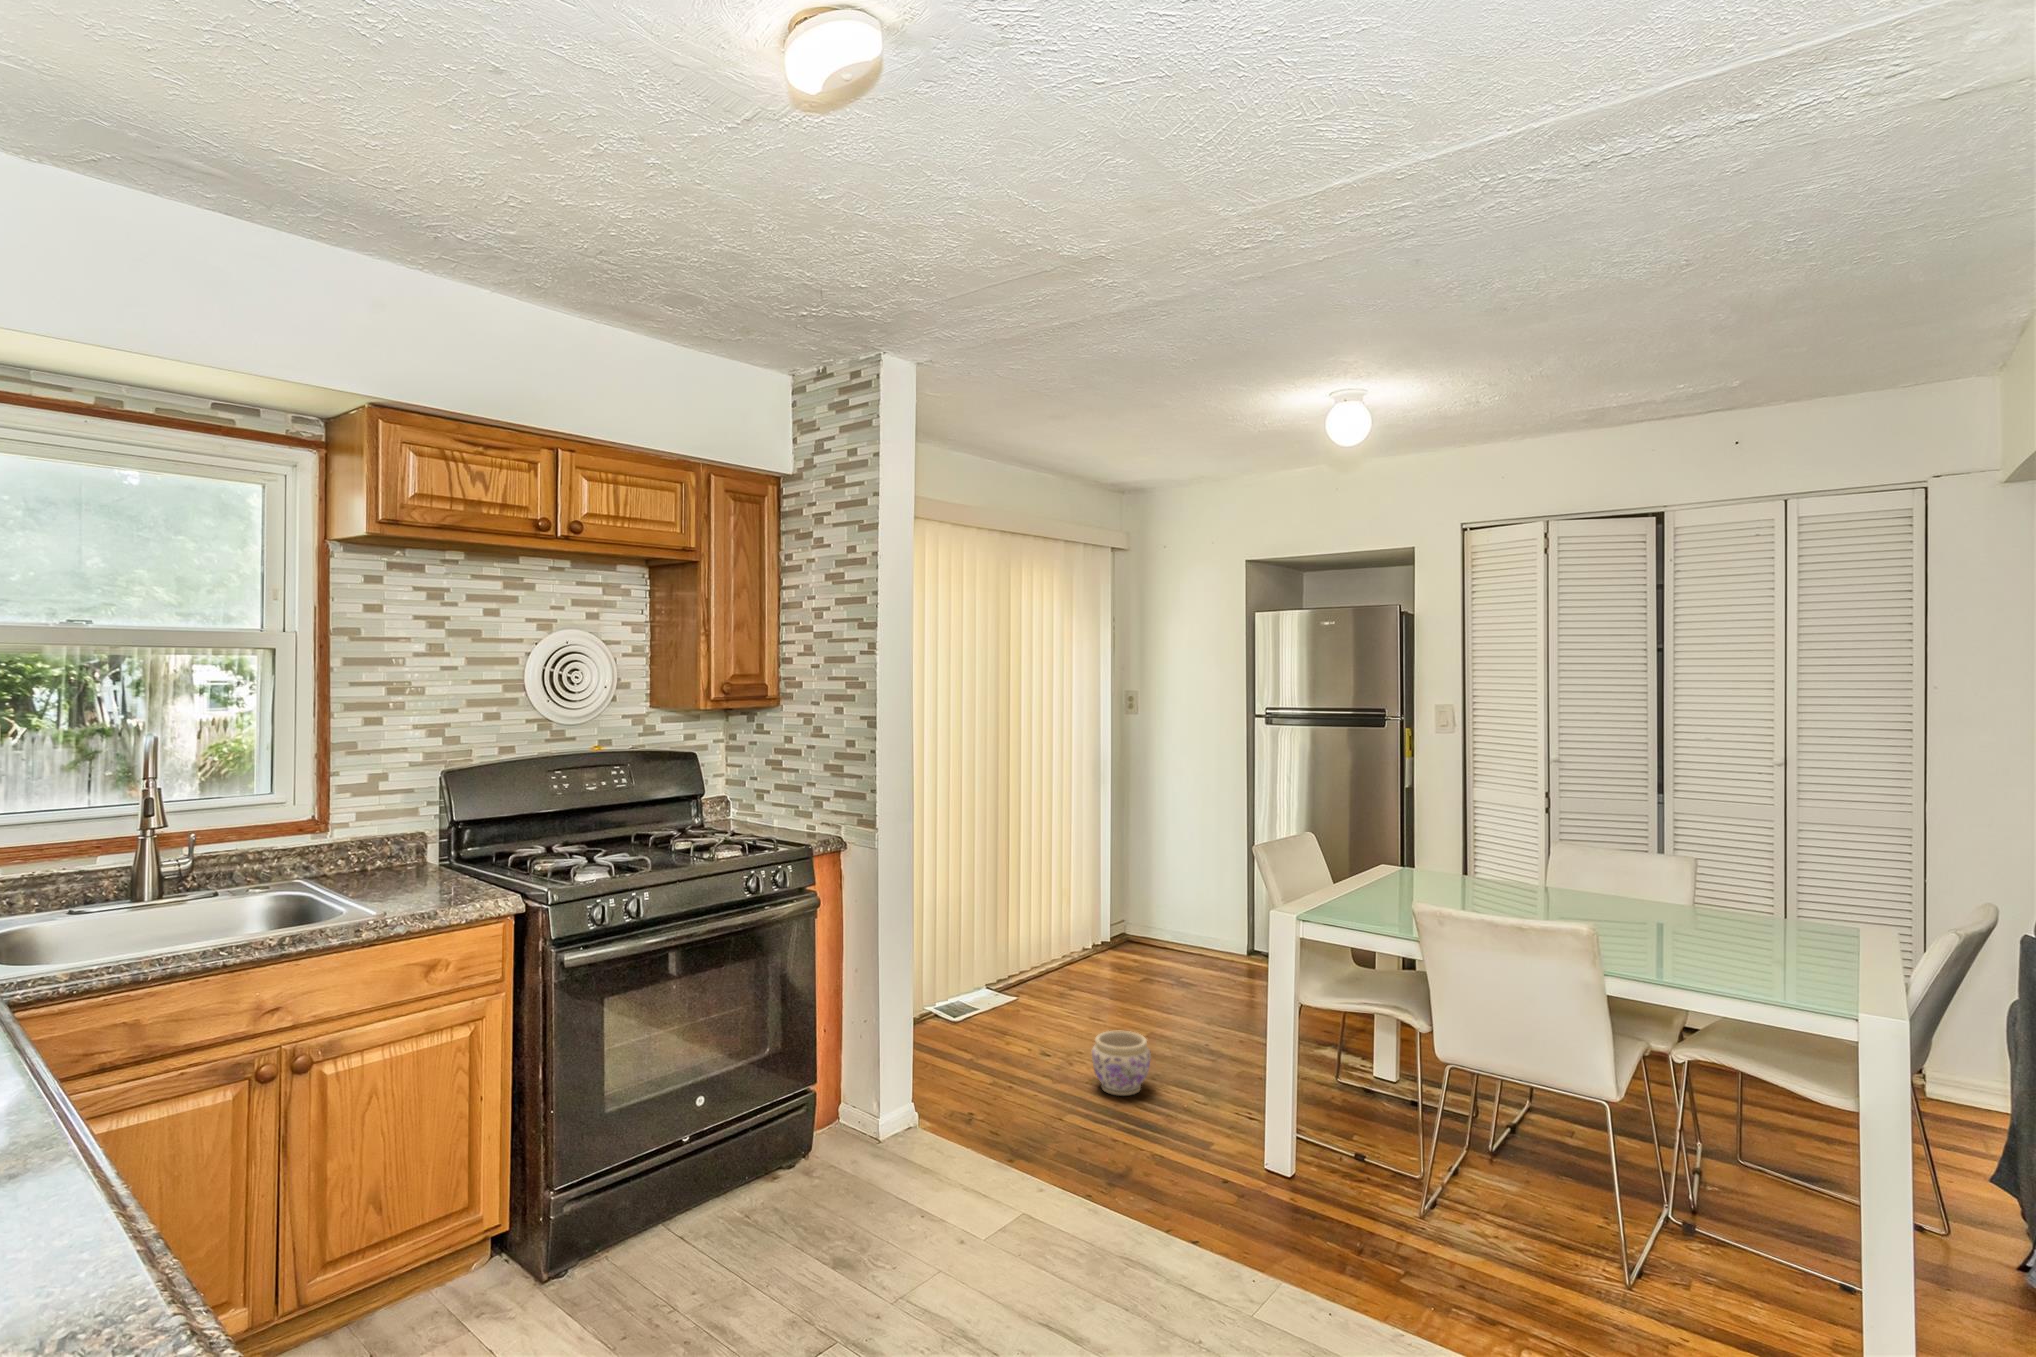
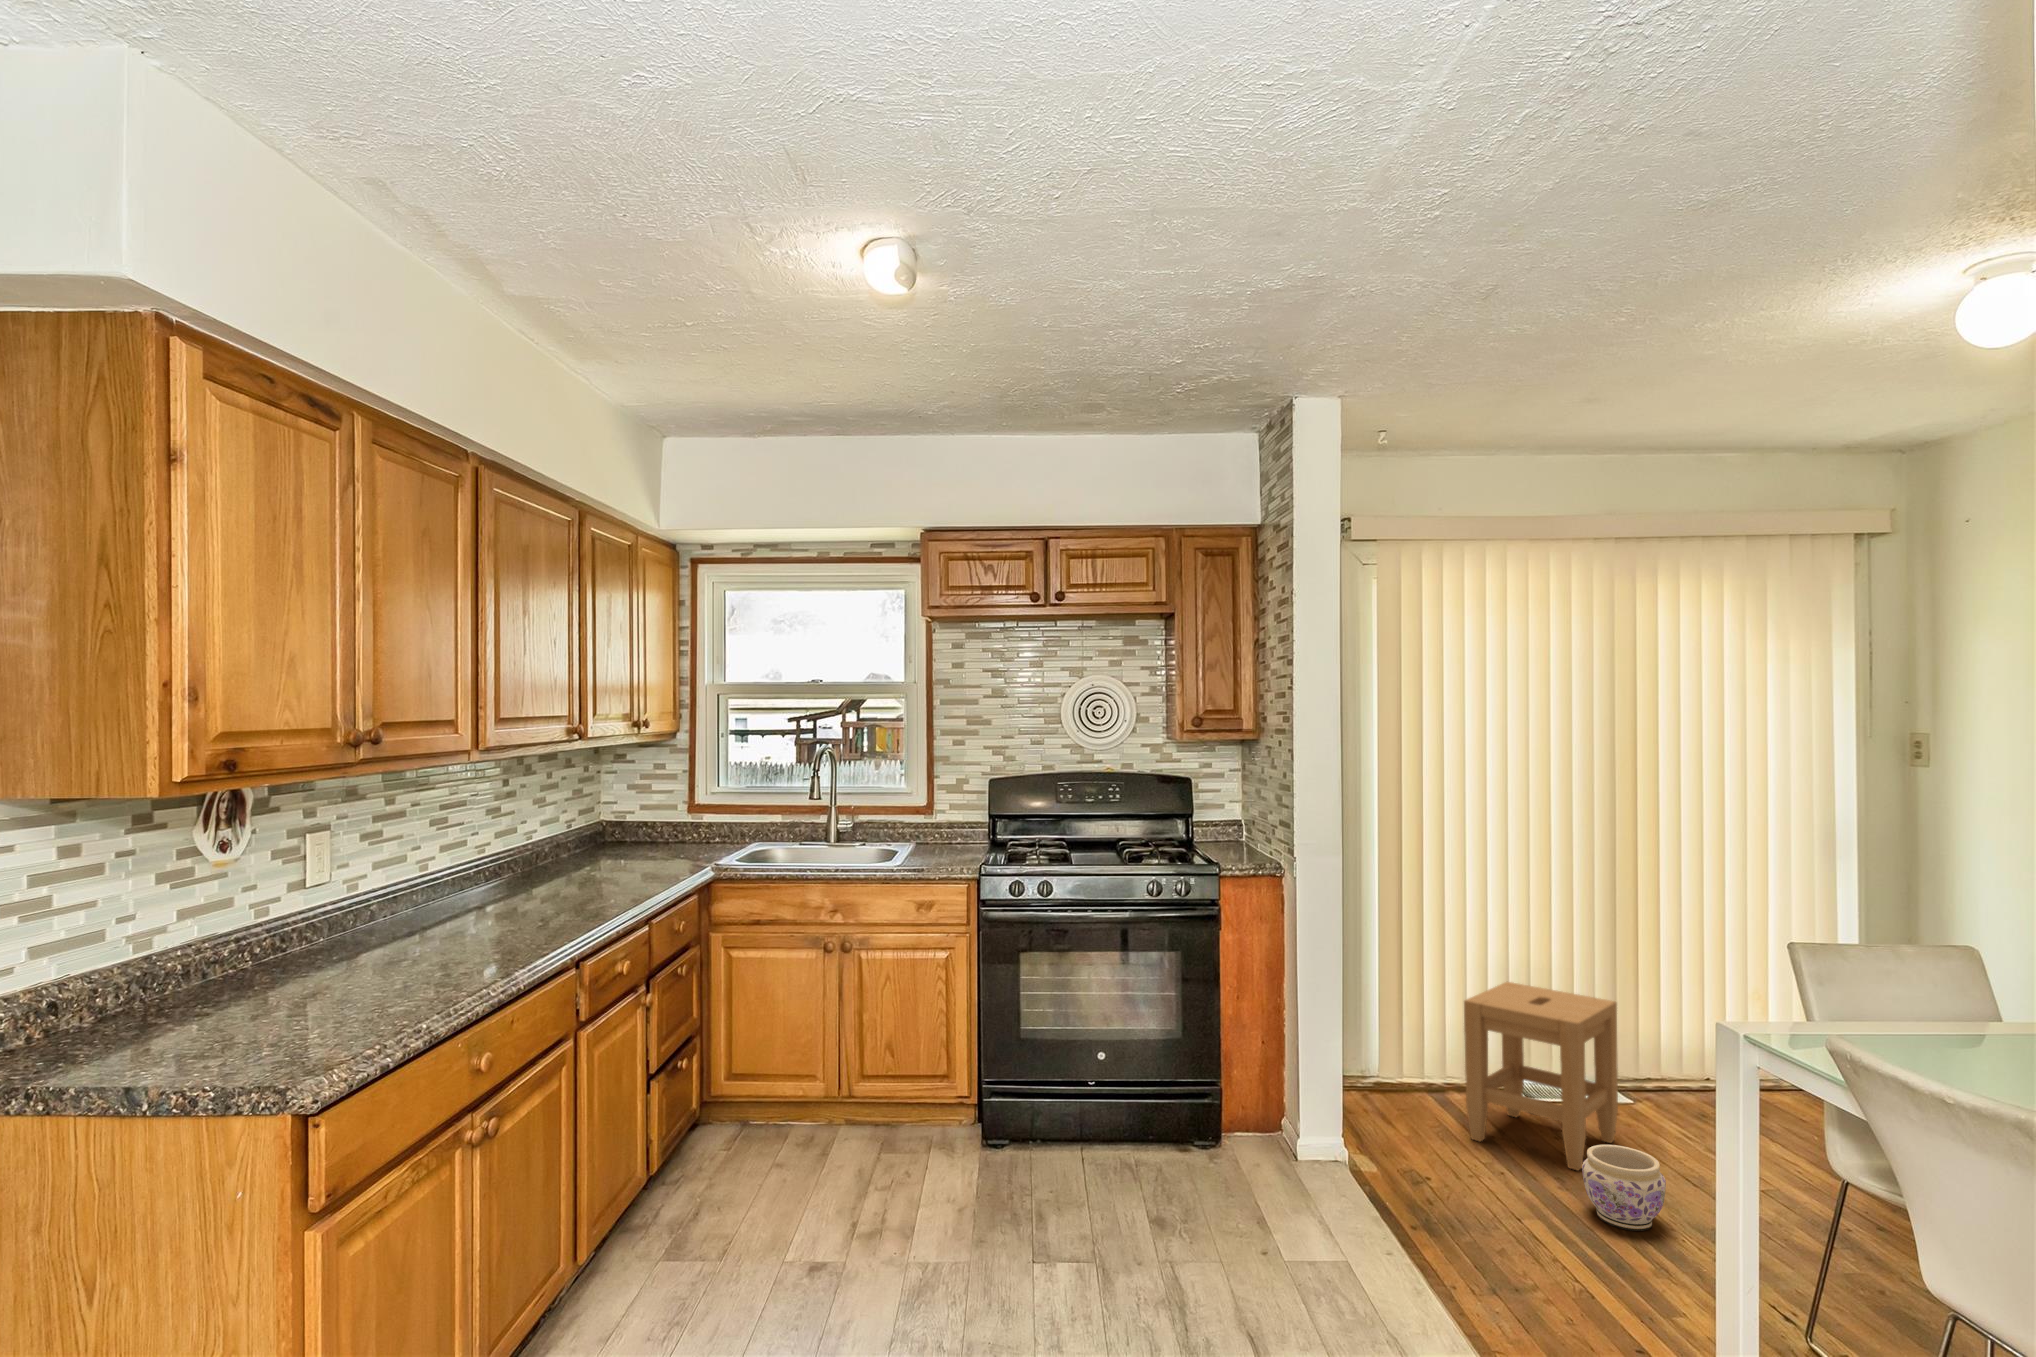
stool: none [959,918,1060,1068] -> present [1464,982,1618,1170]

